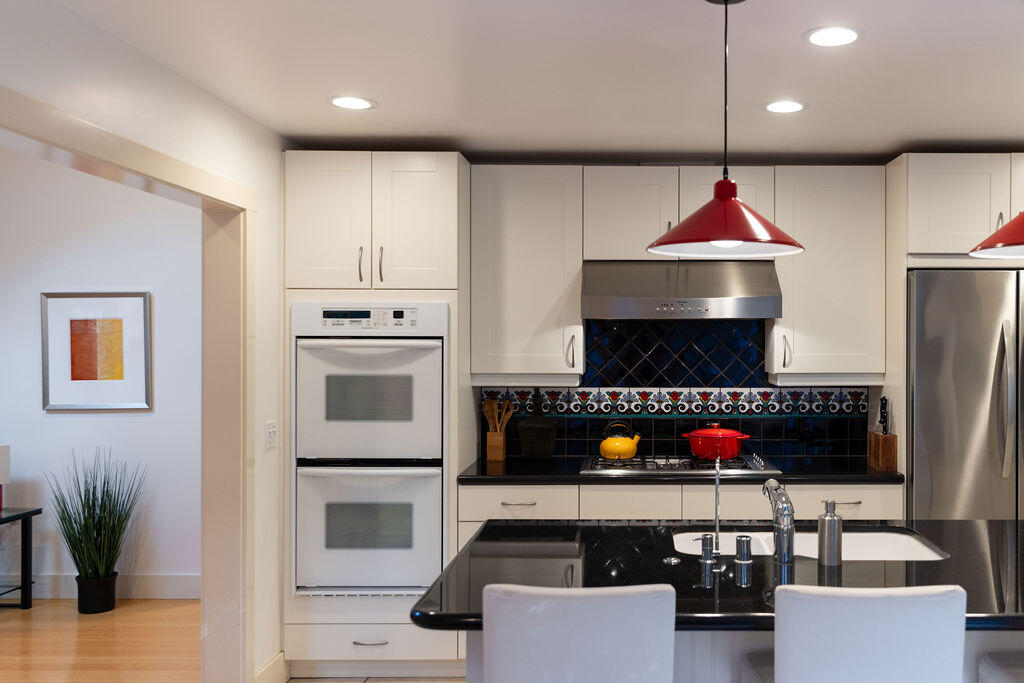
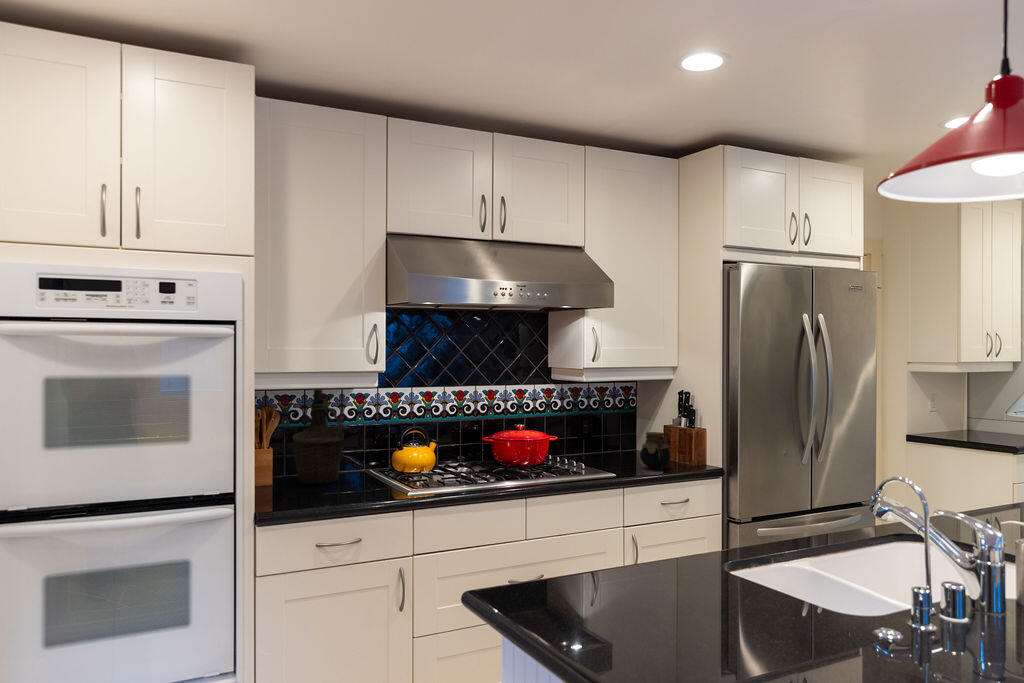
jar: none [831,434,862,470] -> present [640,432,670,469]

